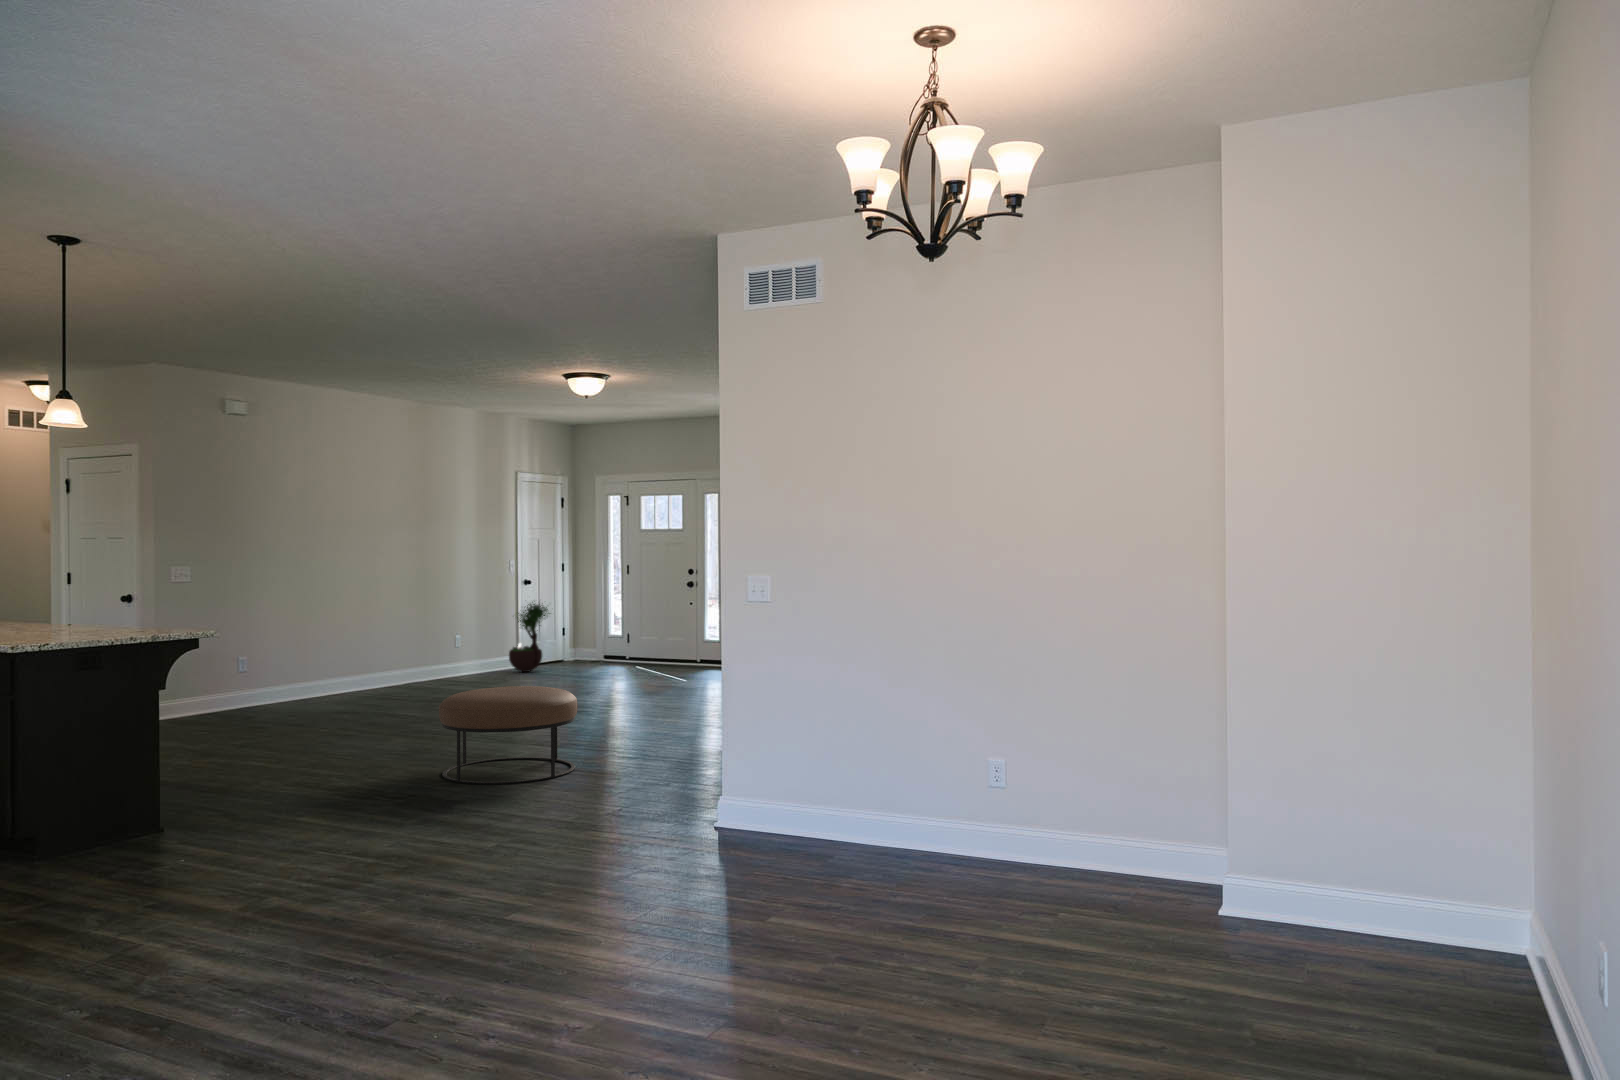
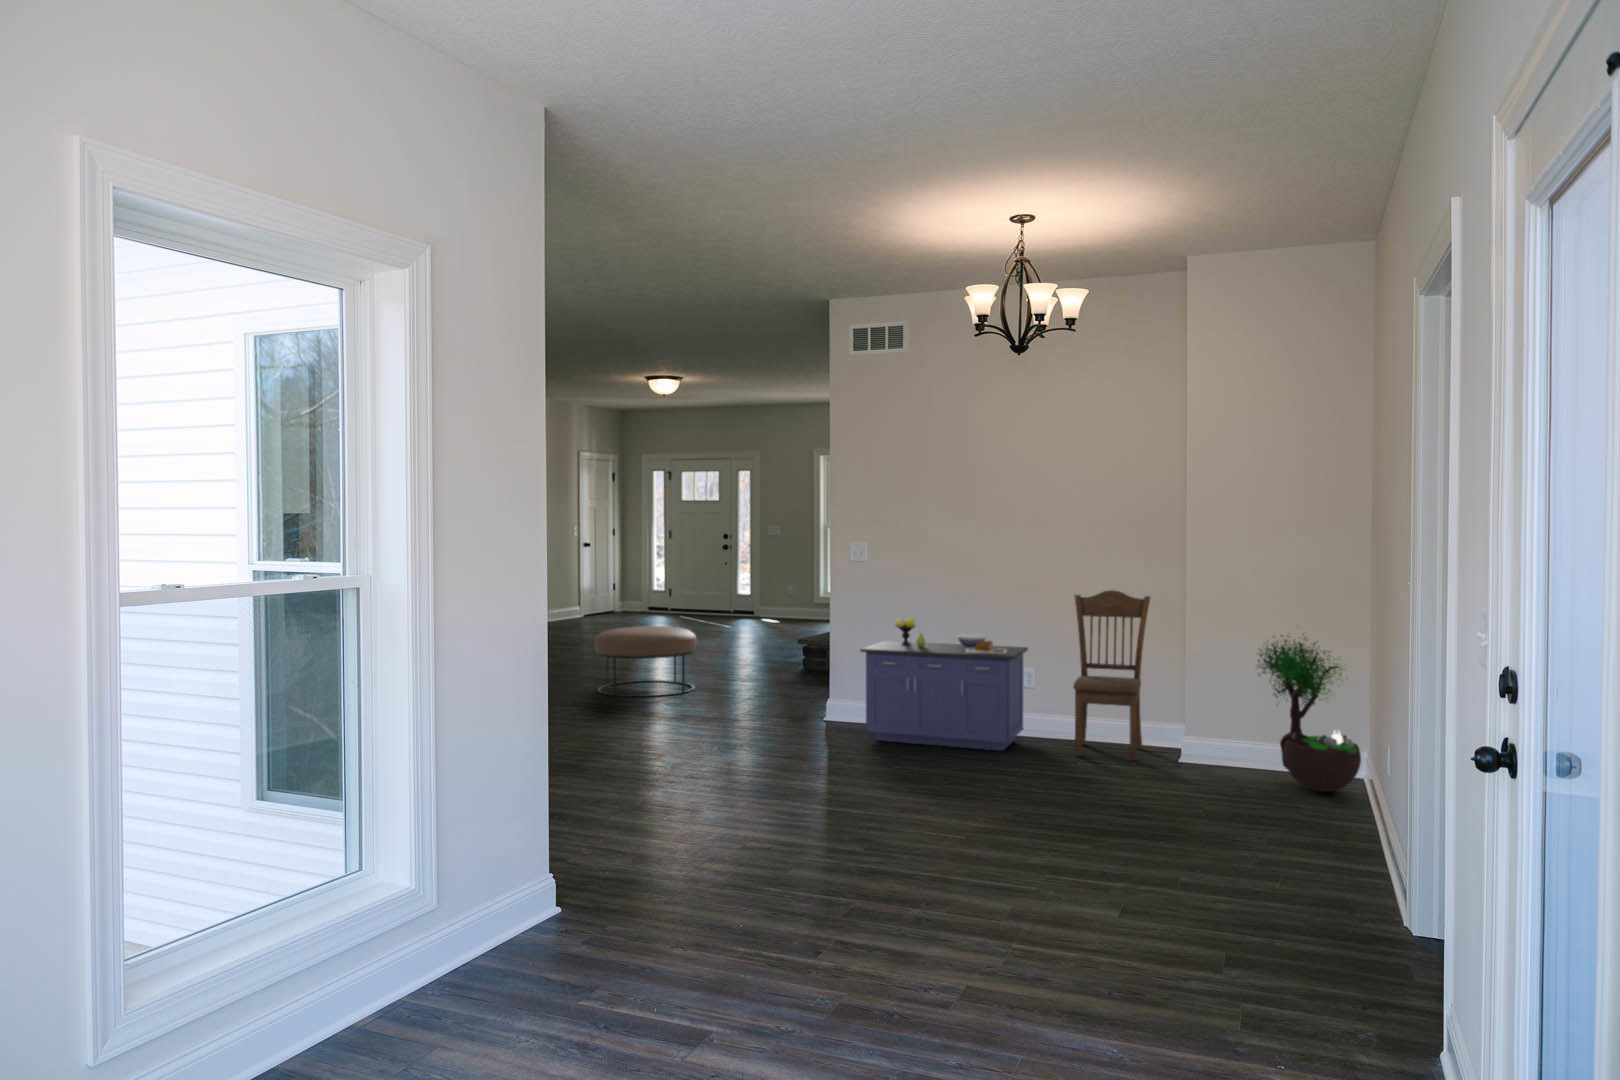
potted tree: present [509,602,550,672] -> present [1258,638,1361,792]
dining chair: none [1053,643,1173,911] -> present [1073,590,1150,760]
storage cabinet: none [742,682,992,889] -> present [860,618,1028,751]

